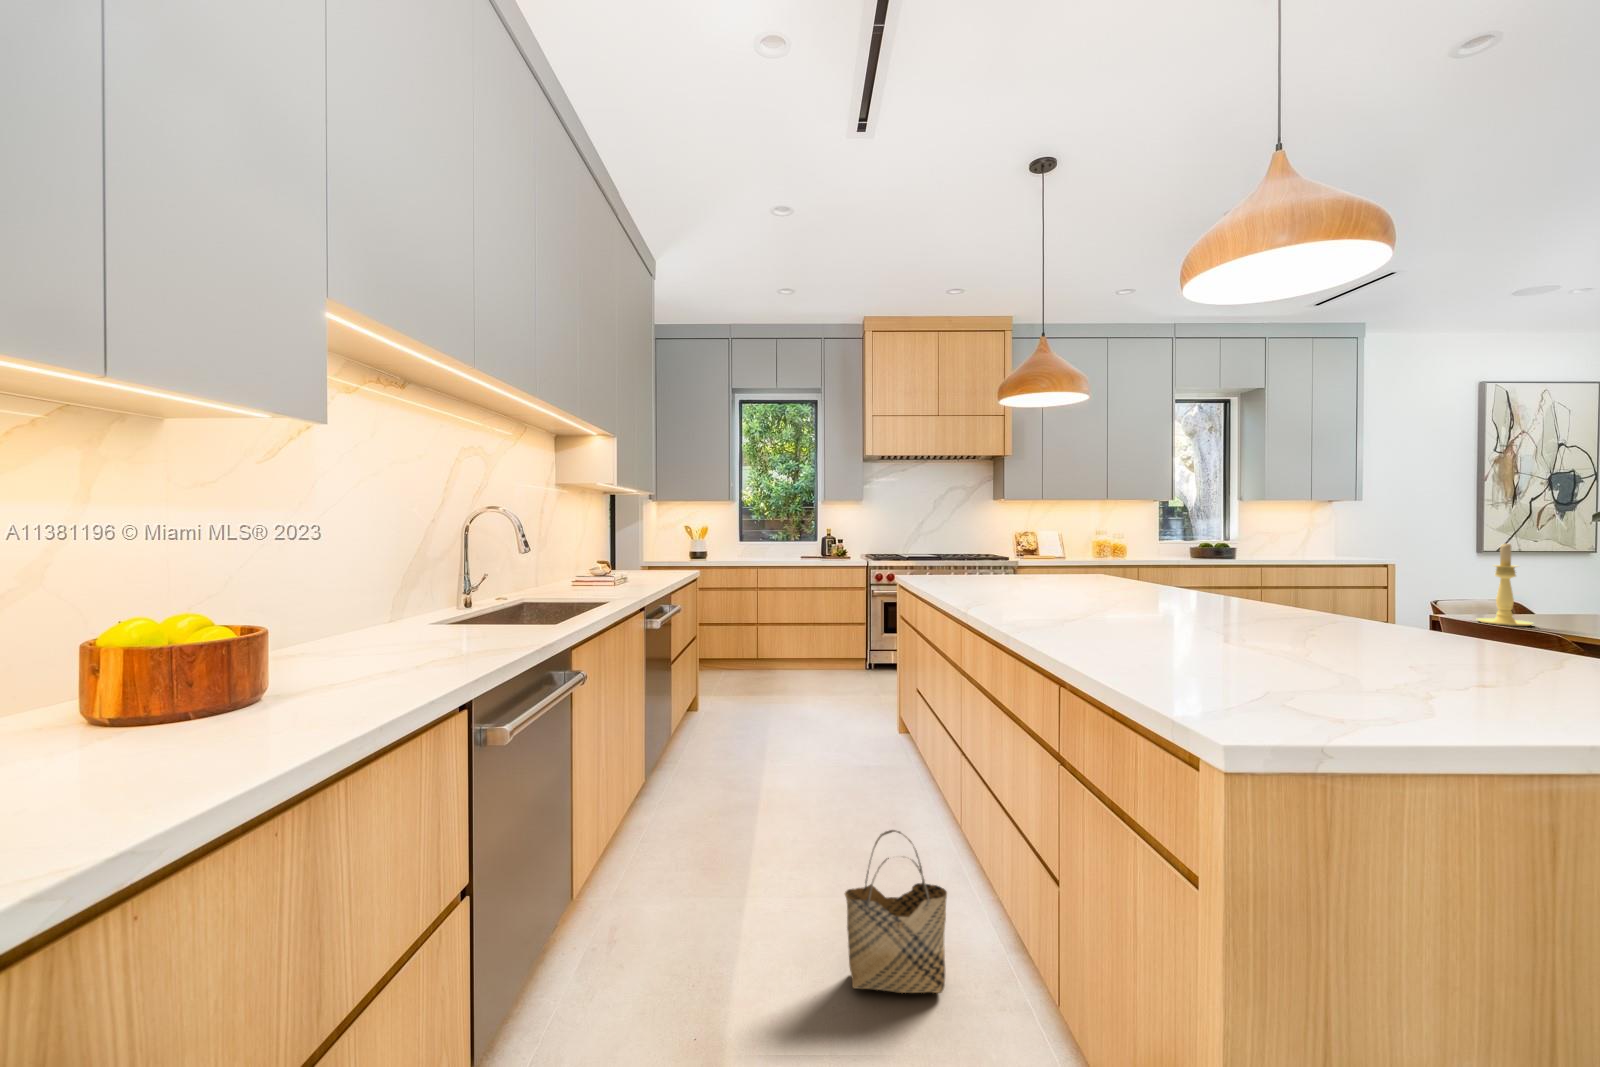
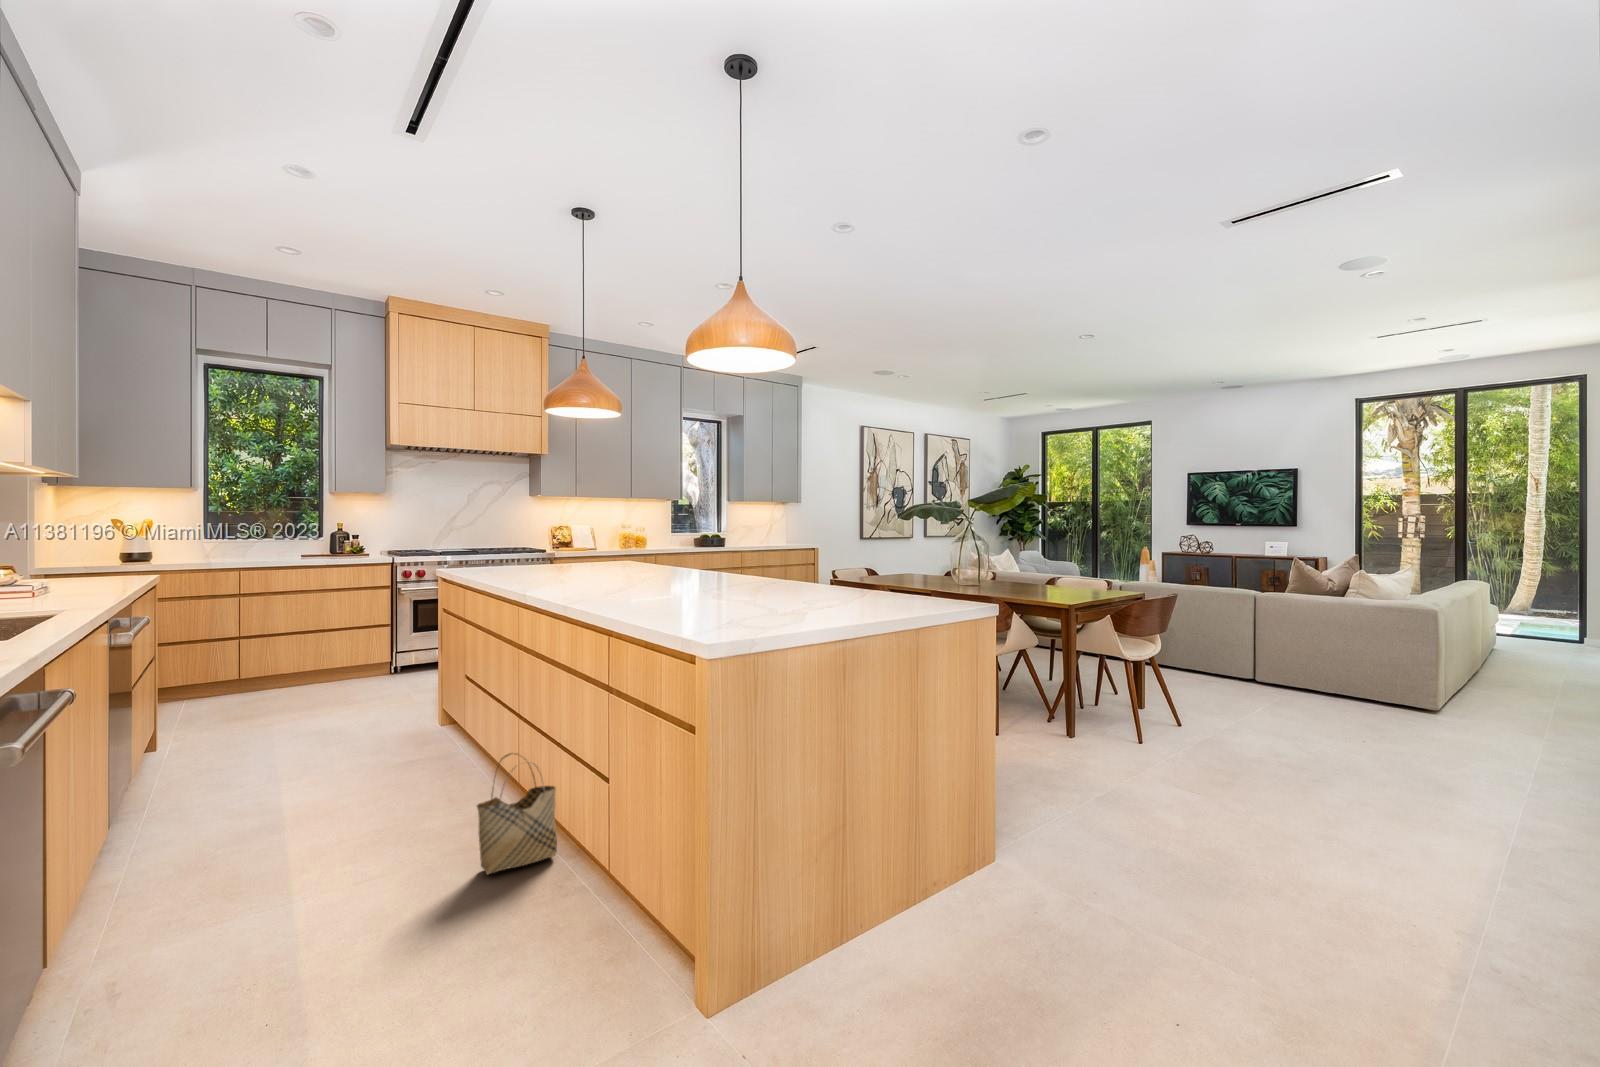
candle holder: present [1477,544,1533,626] -> none [850,531,874,581]

